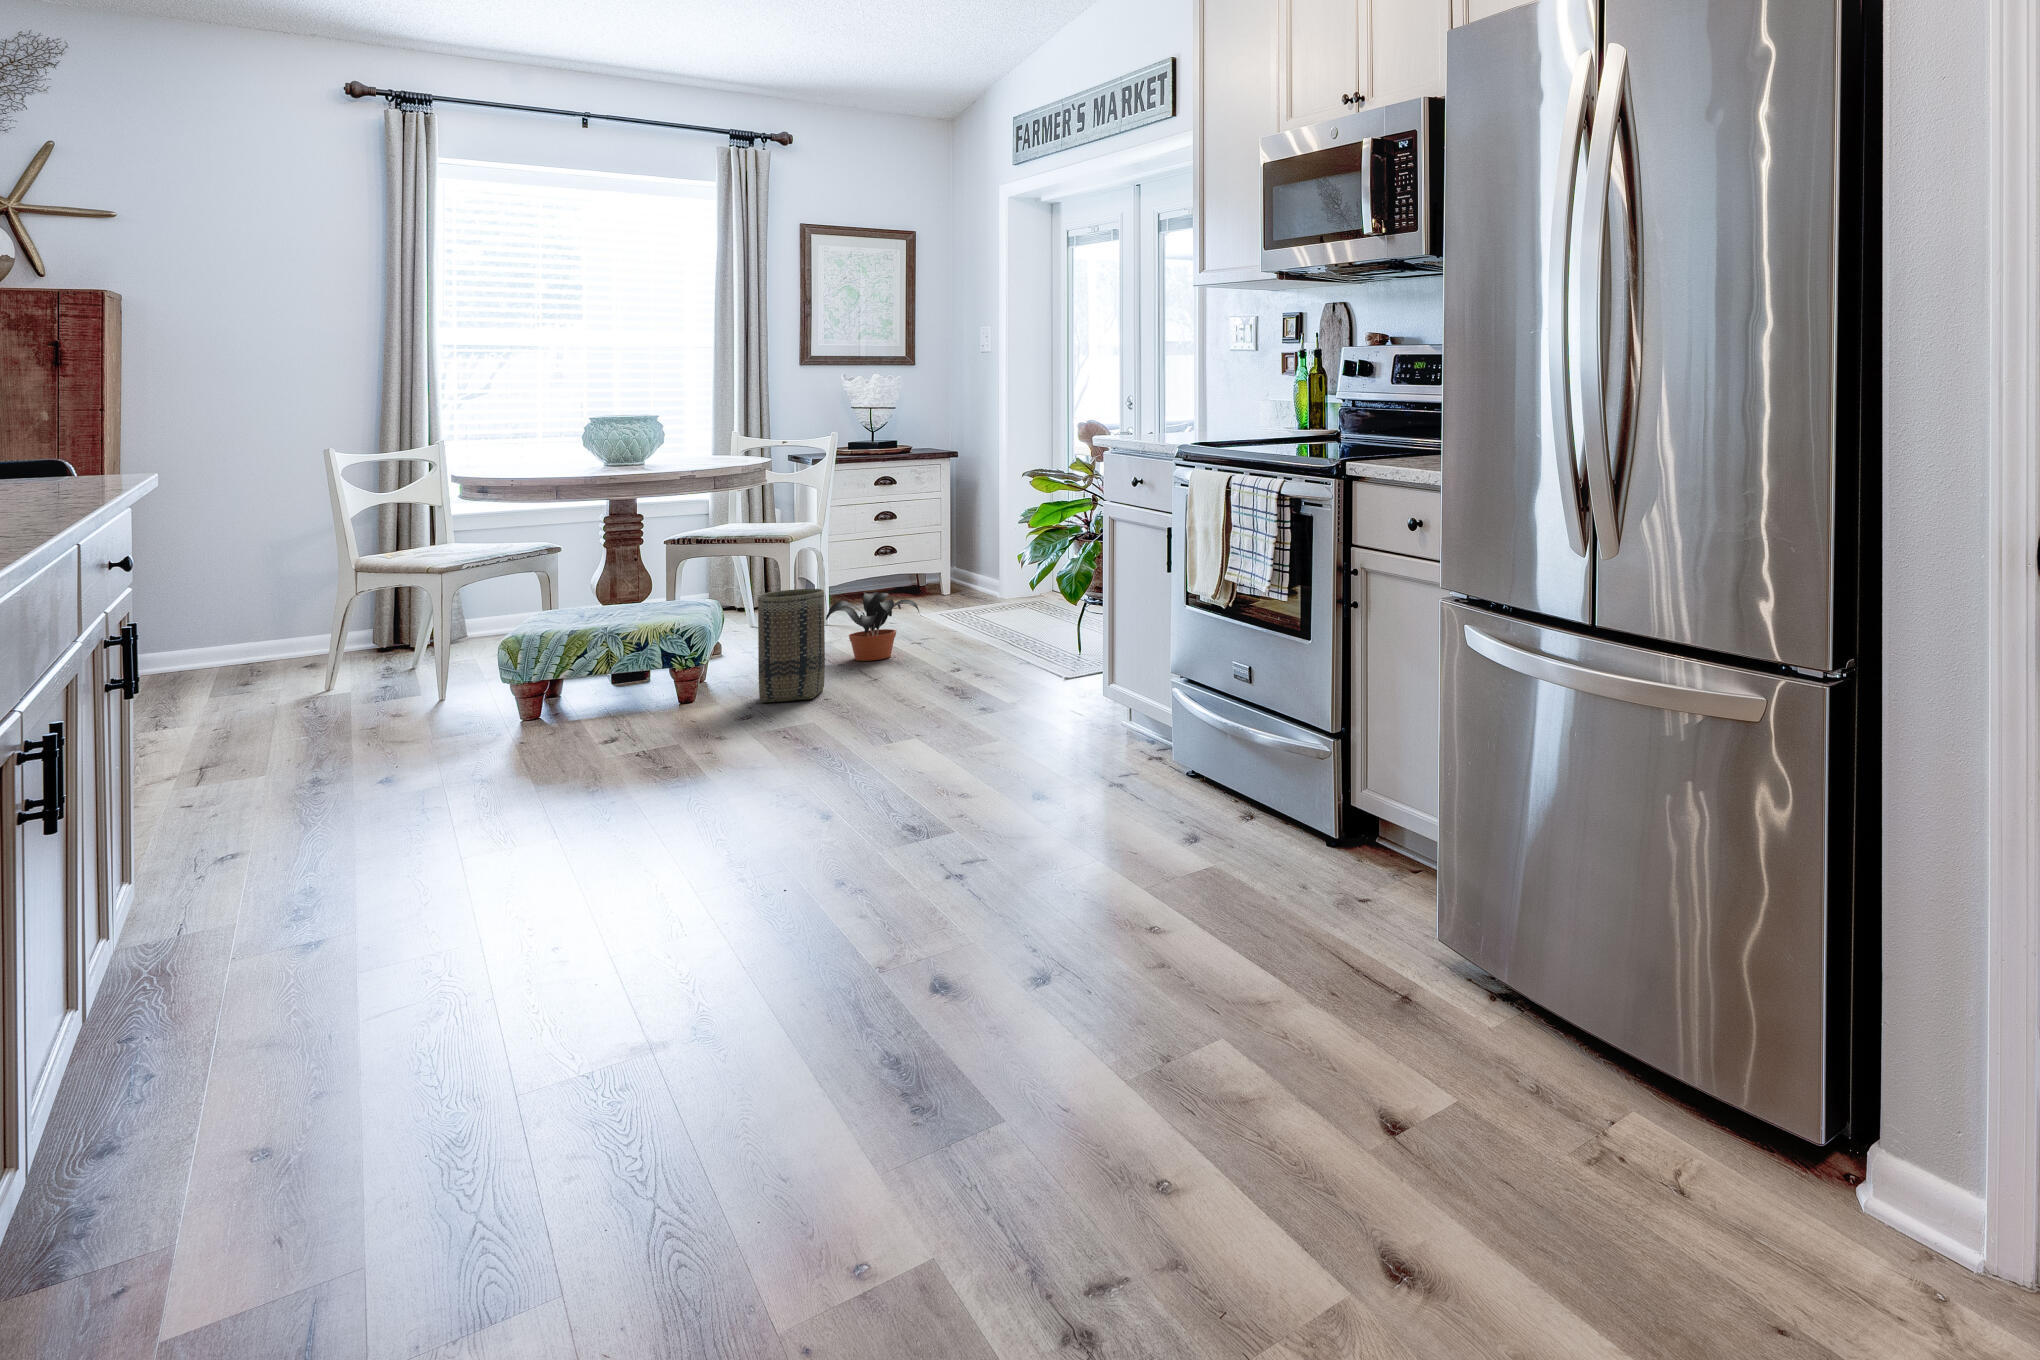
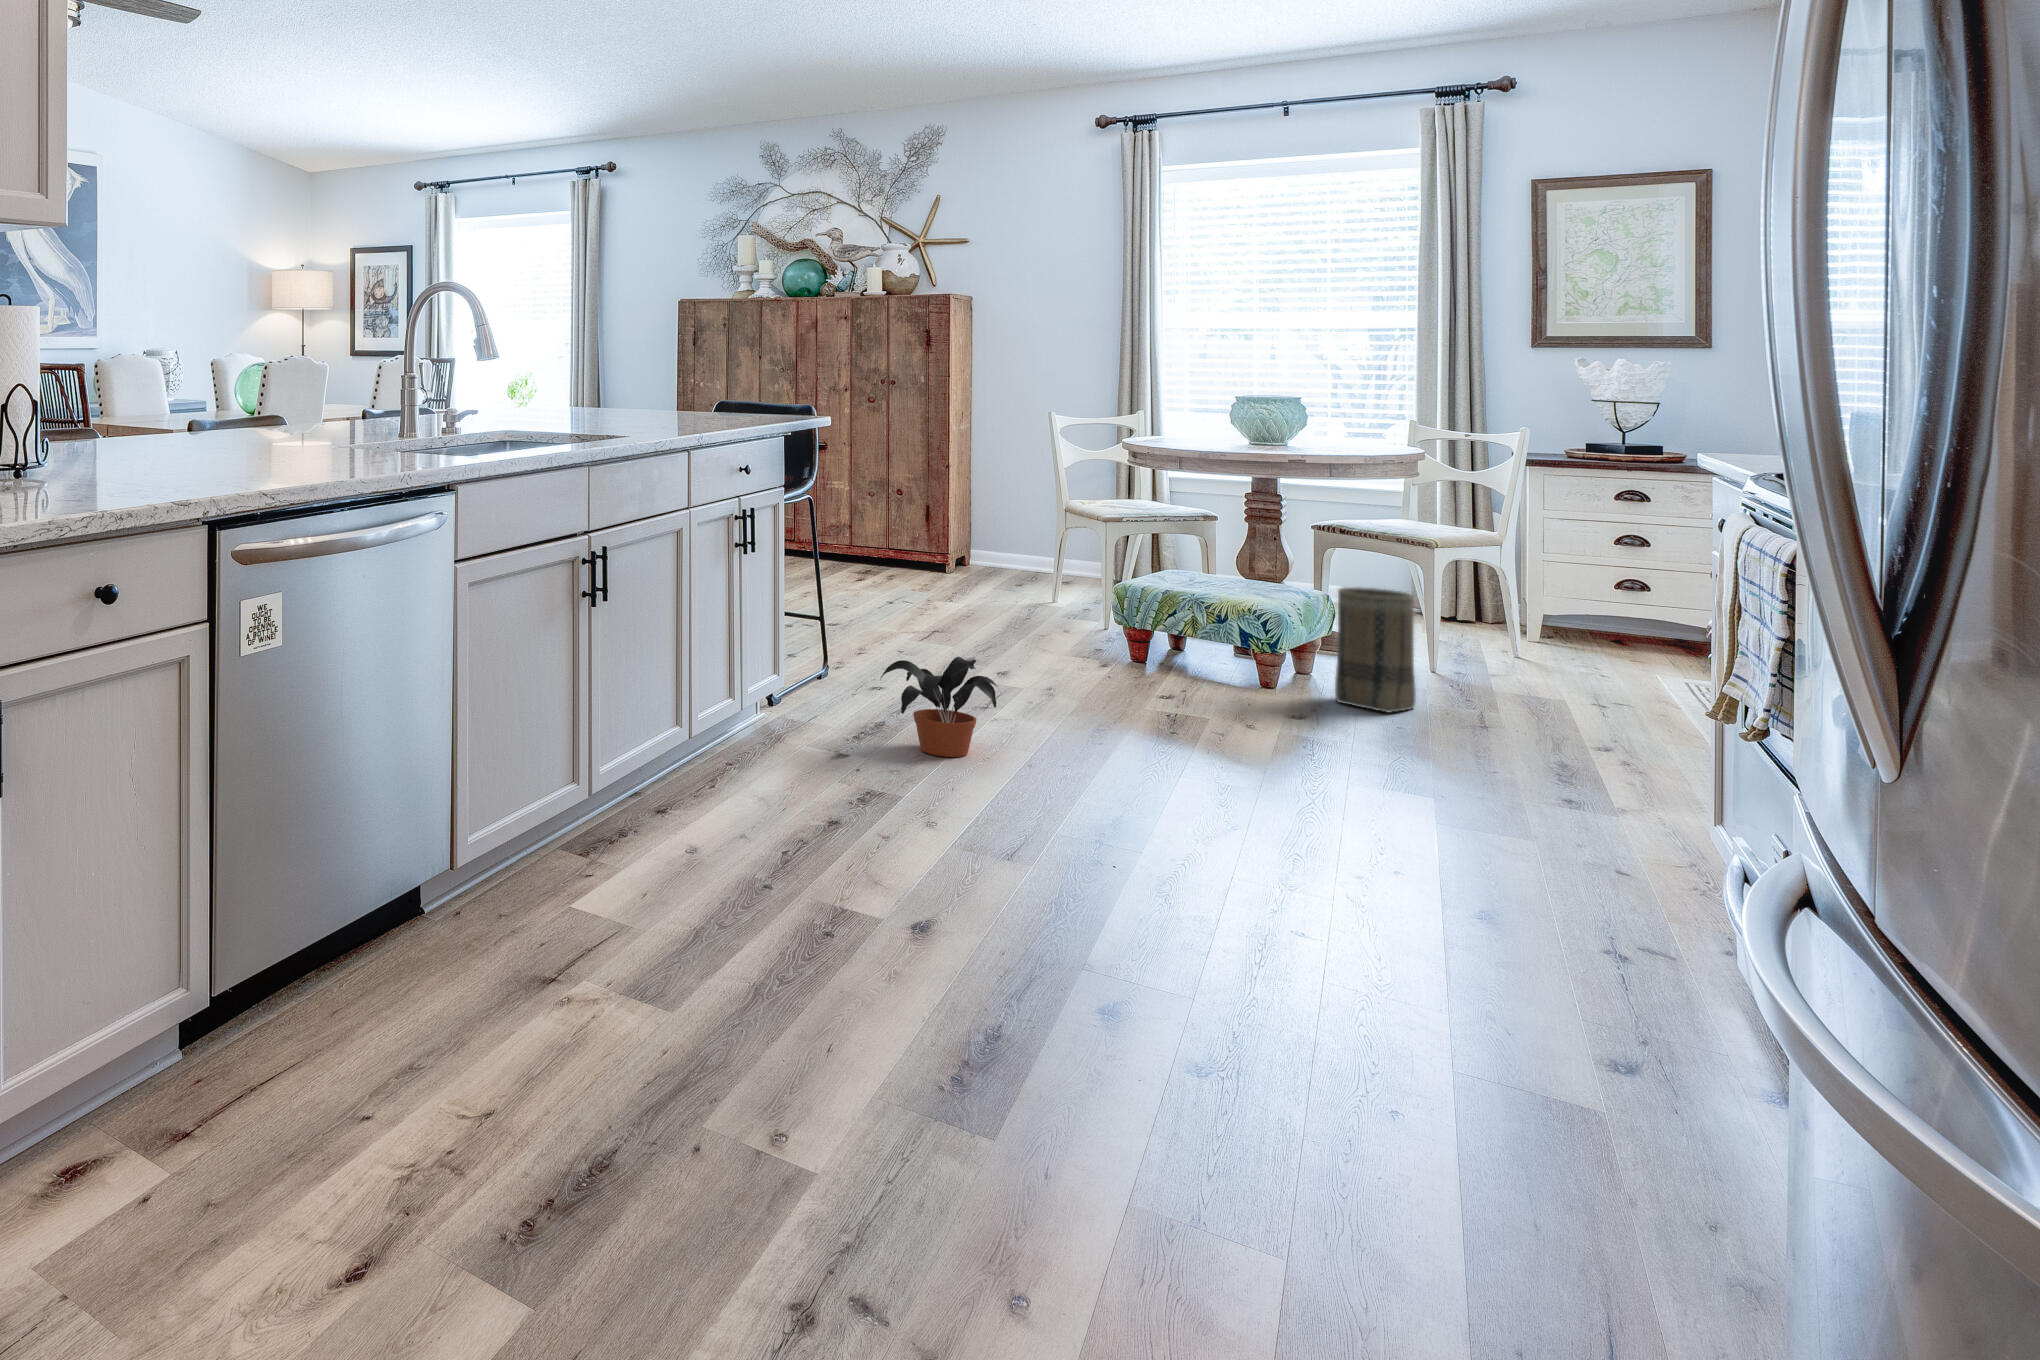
potted plant: present [826,592,919,661] -> present [880,657,998,757]

